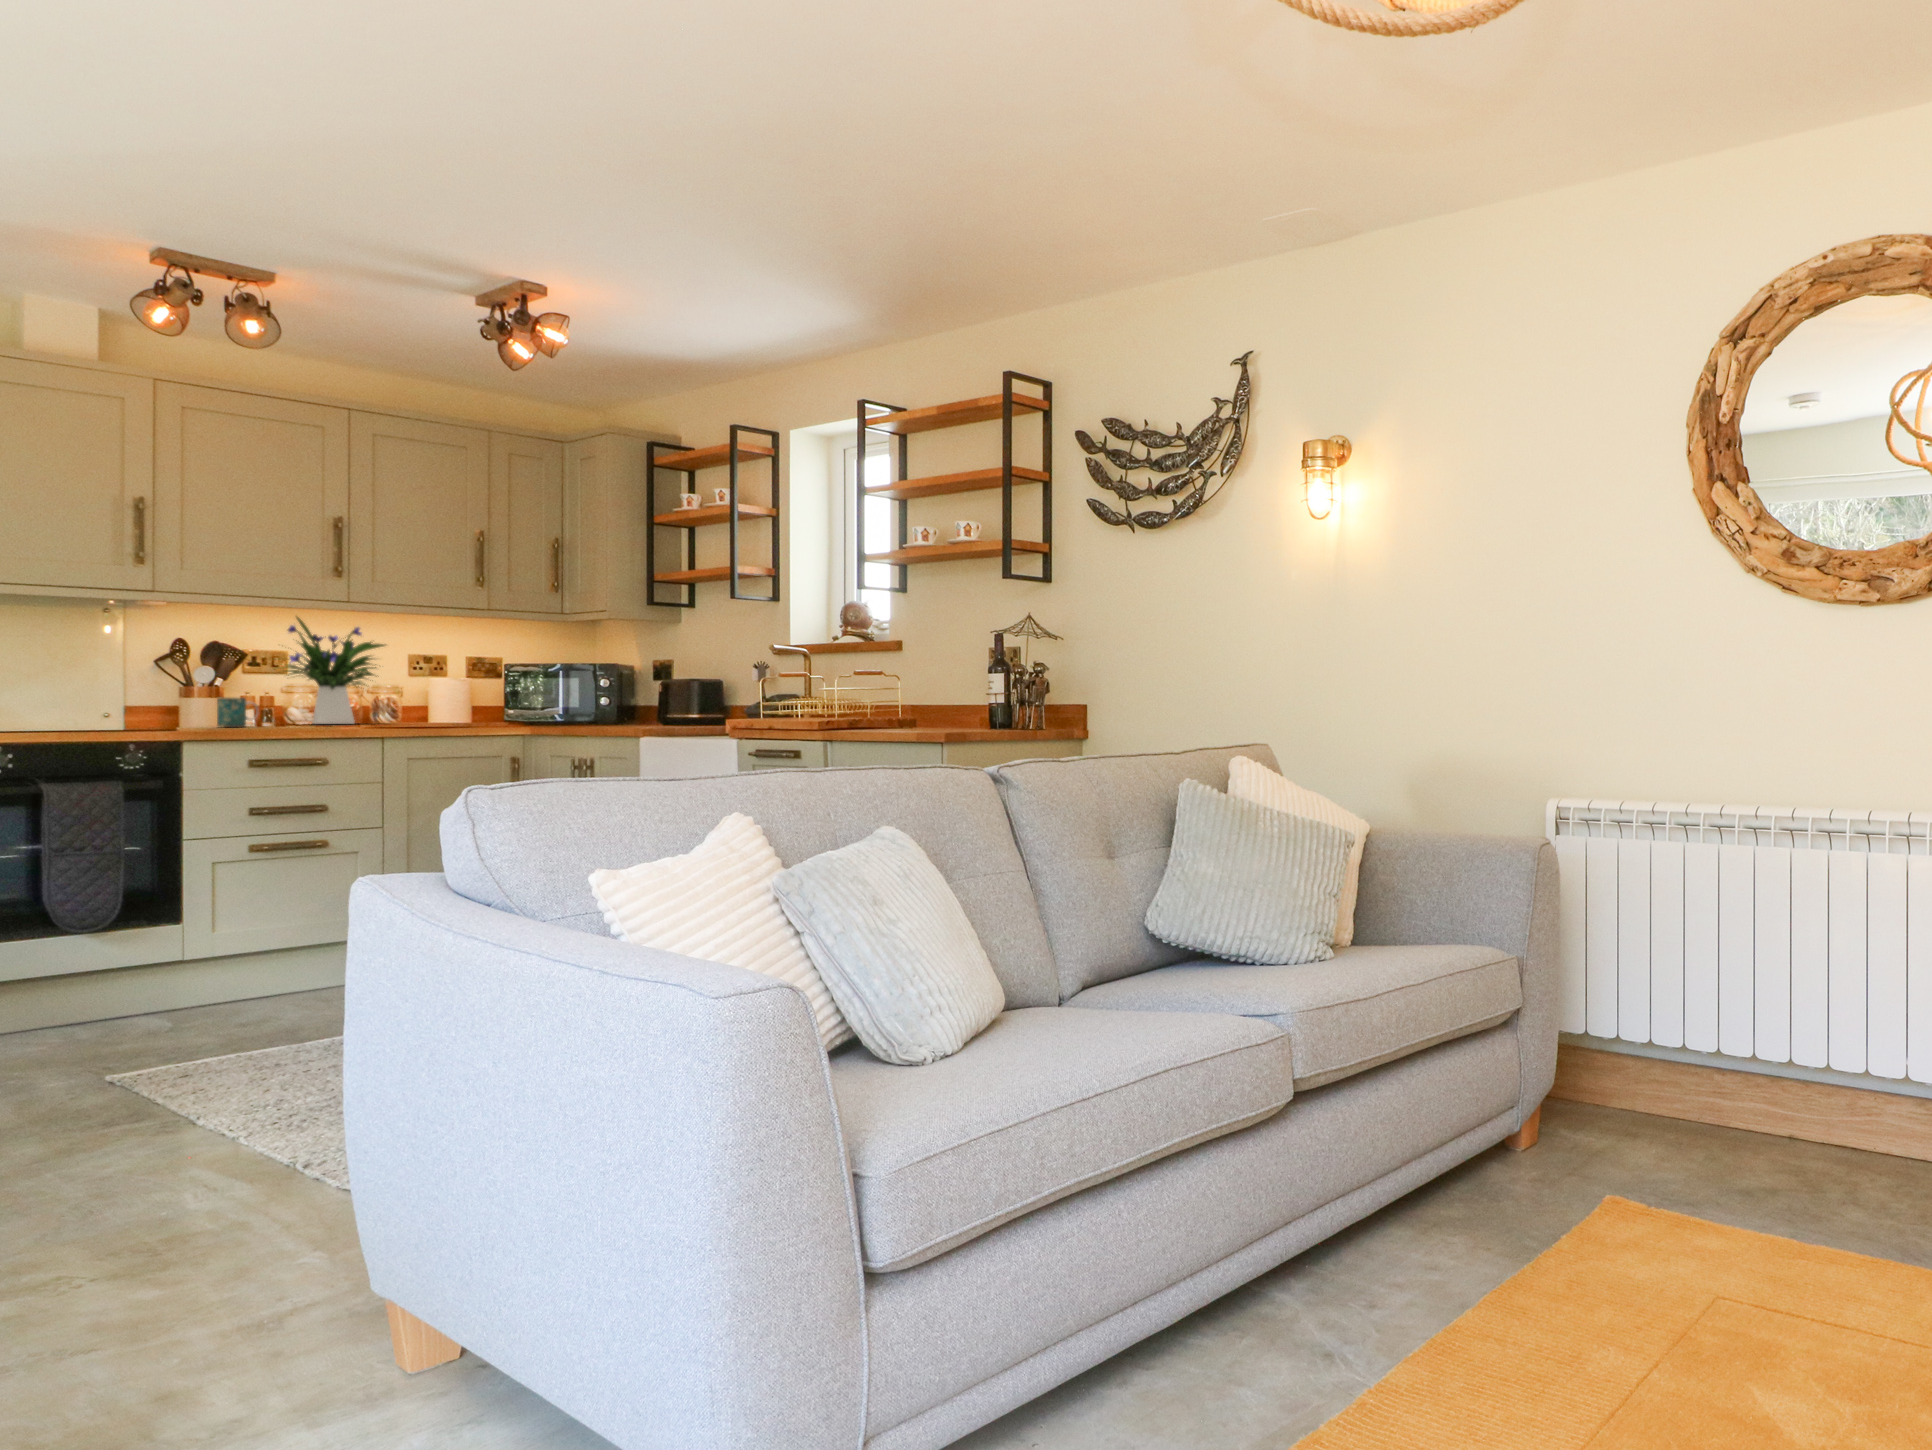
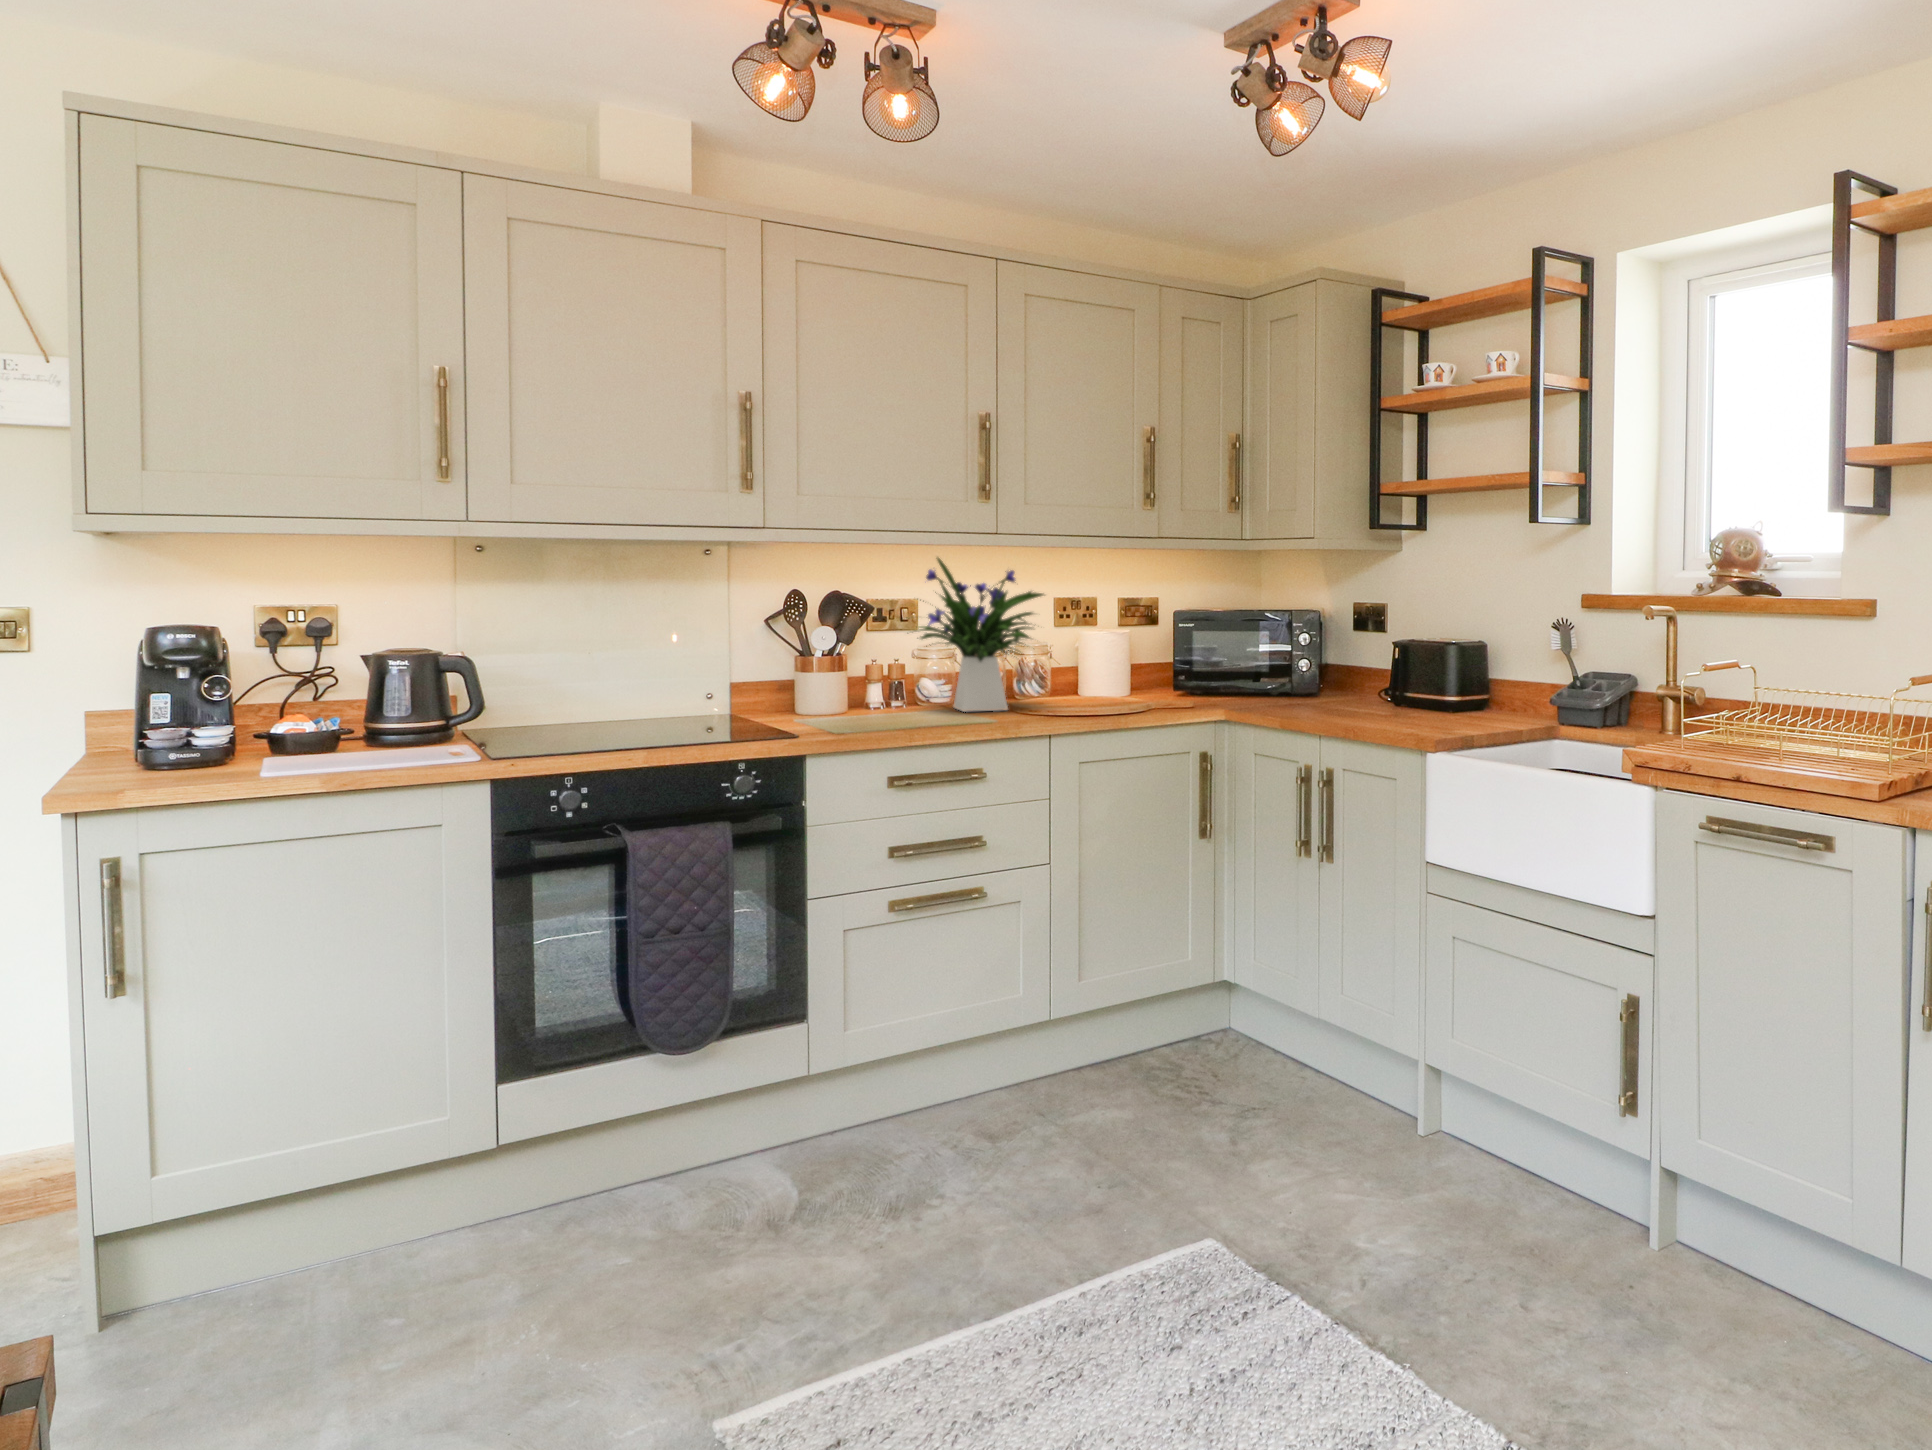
mug: present [217,697,259,727] -> none [844,683,895,728]

